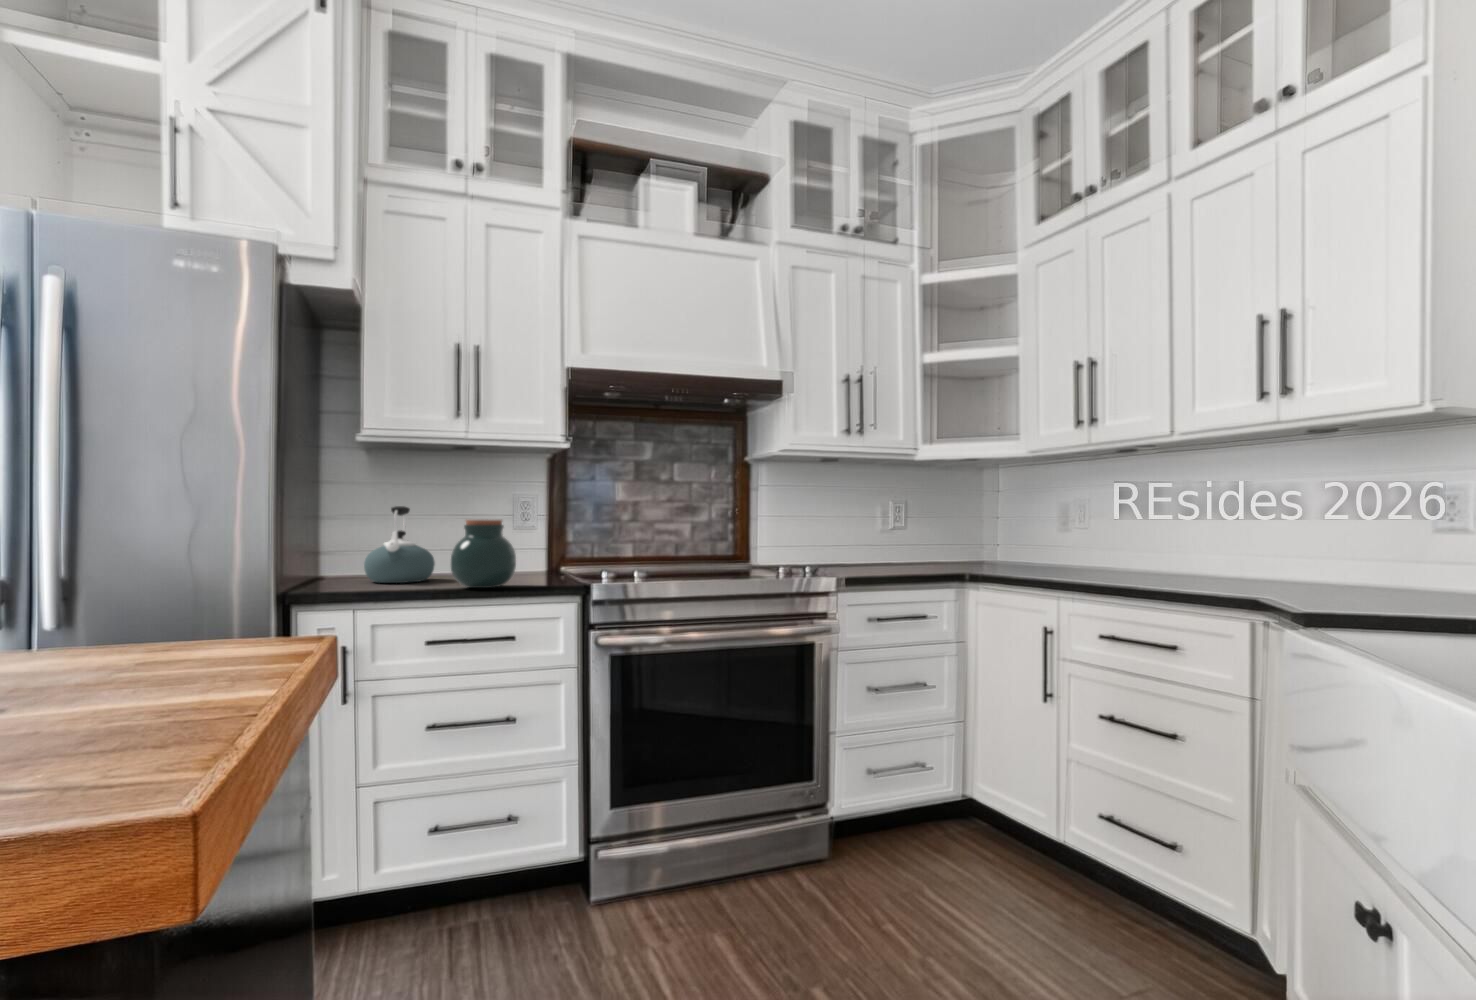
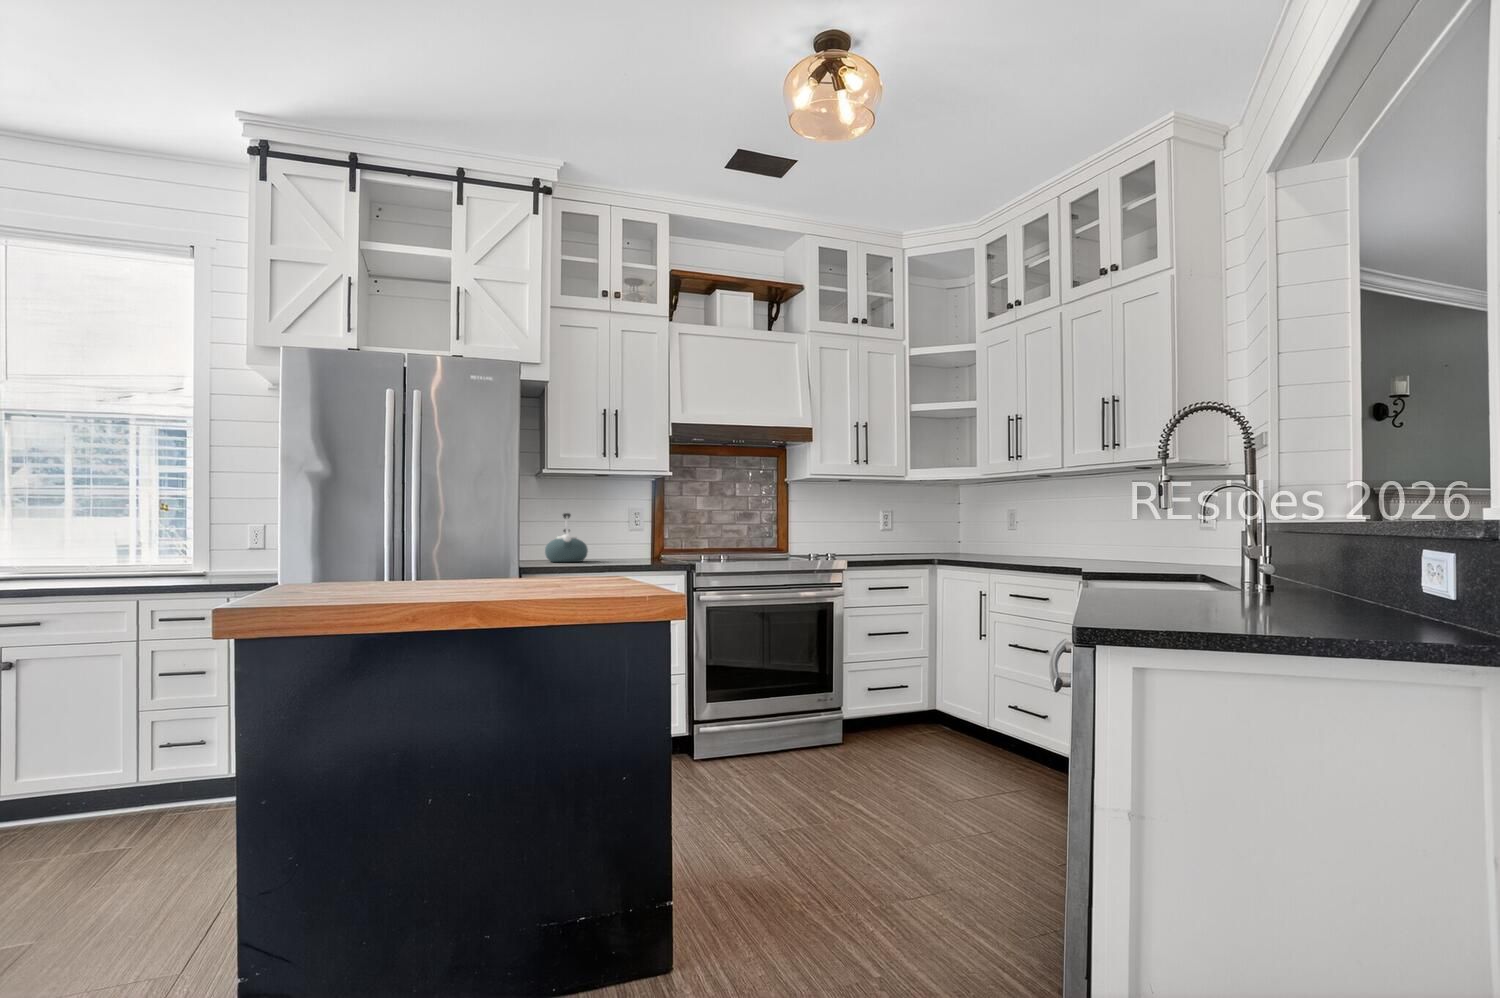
jar: present [451,520,516,588] -> none [608,522,647,564]

